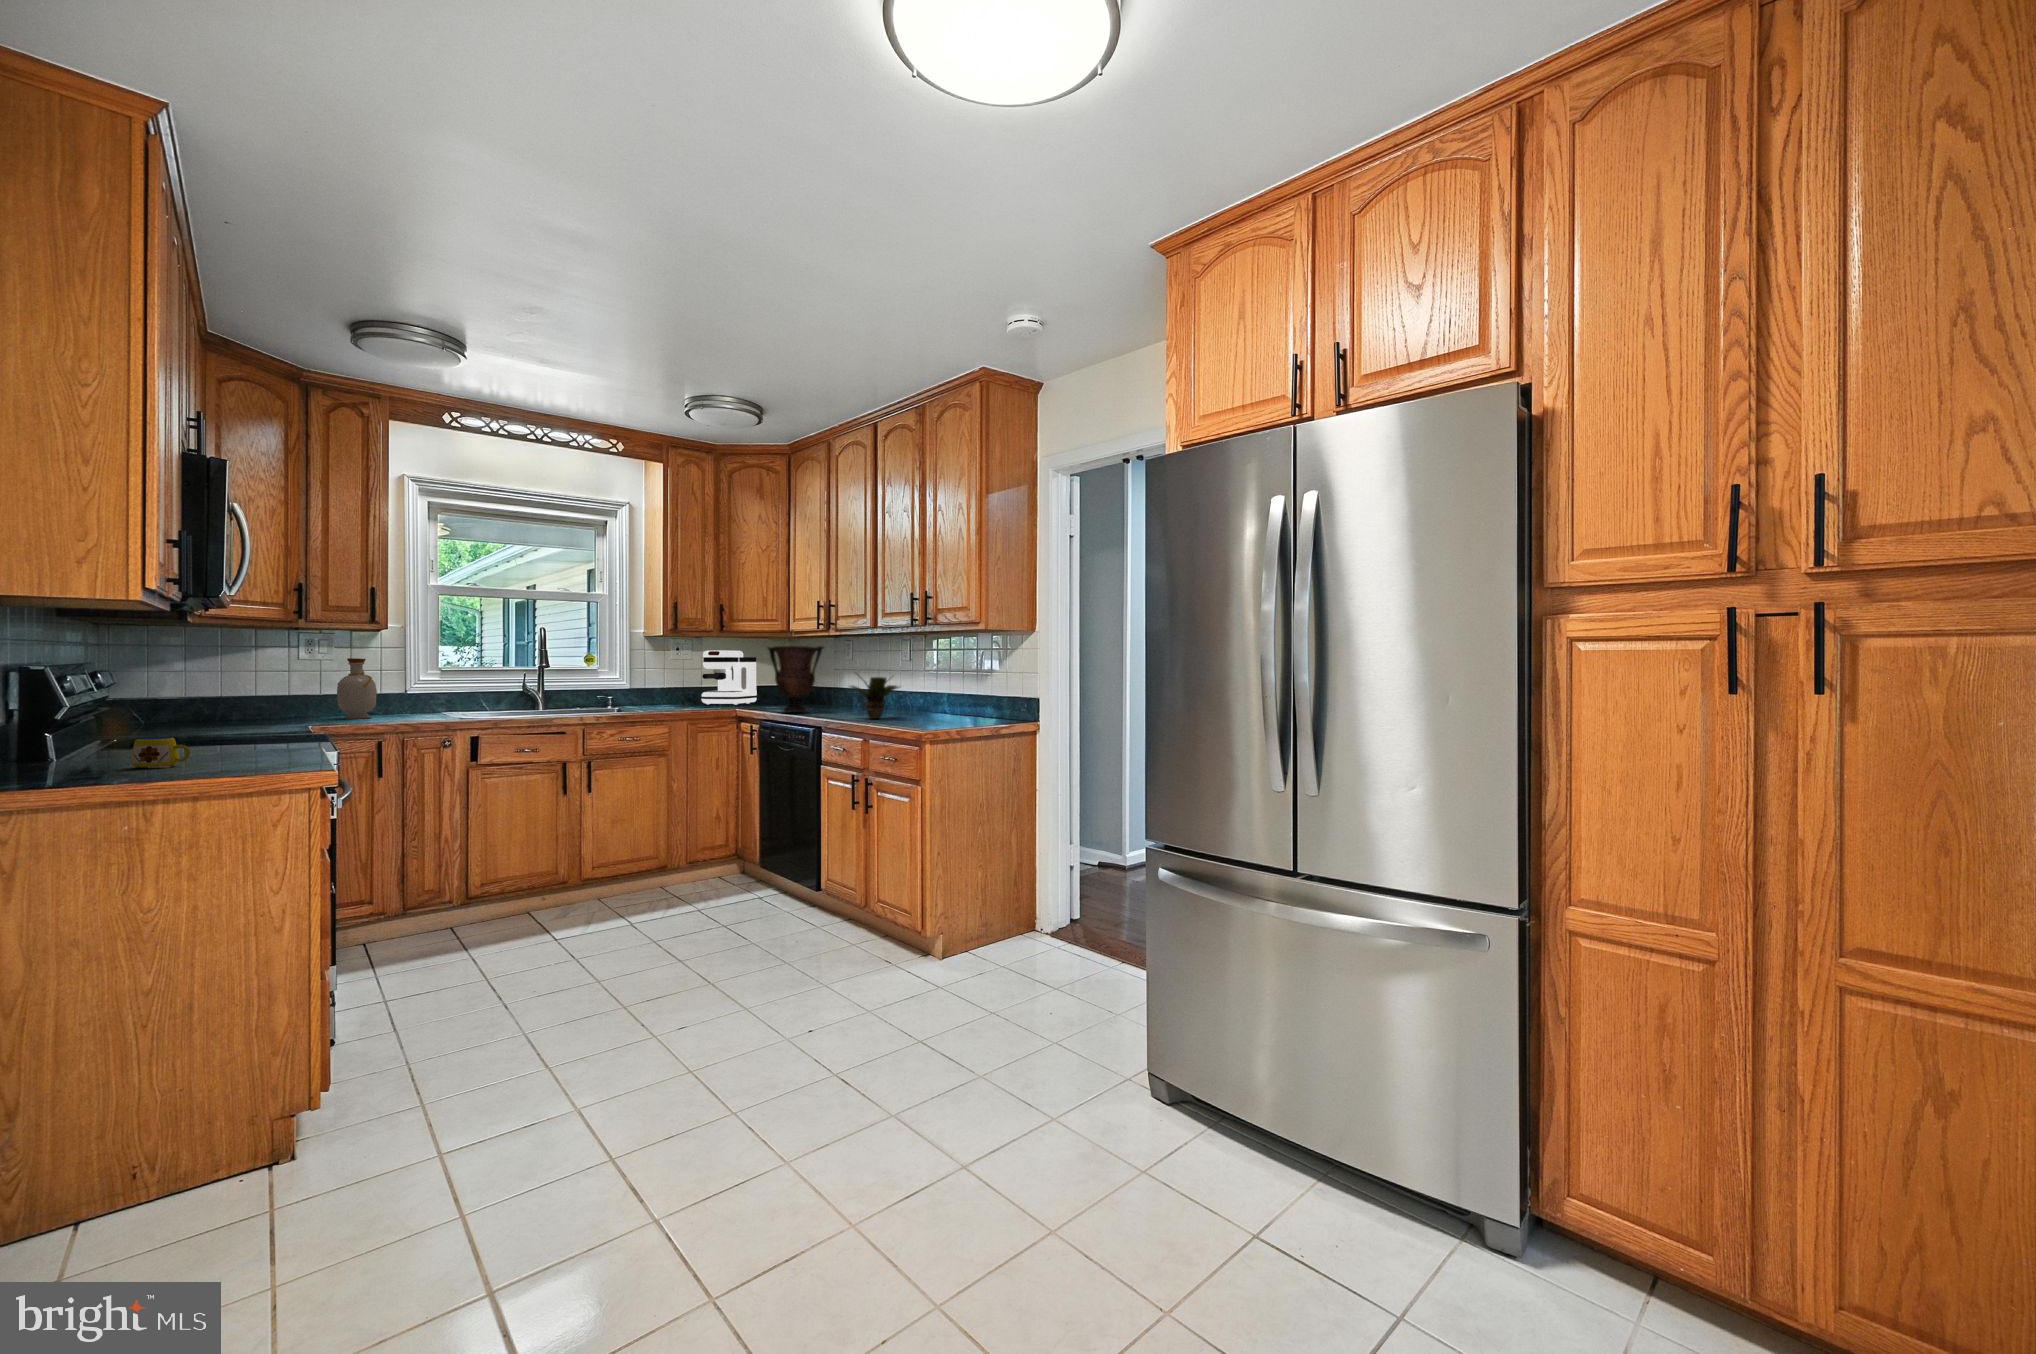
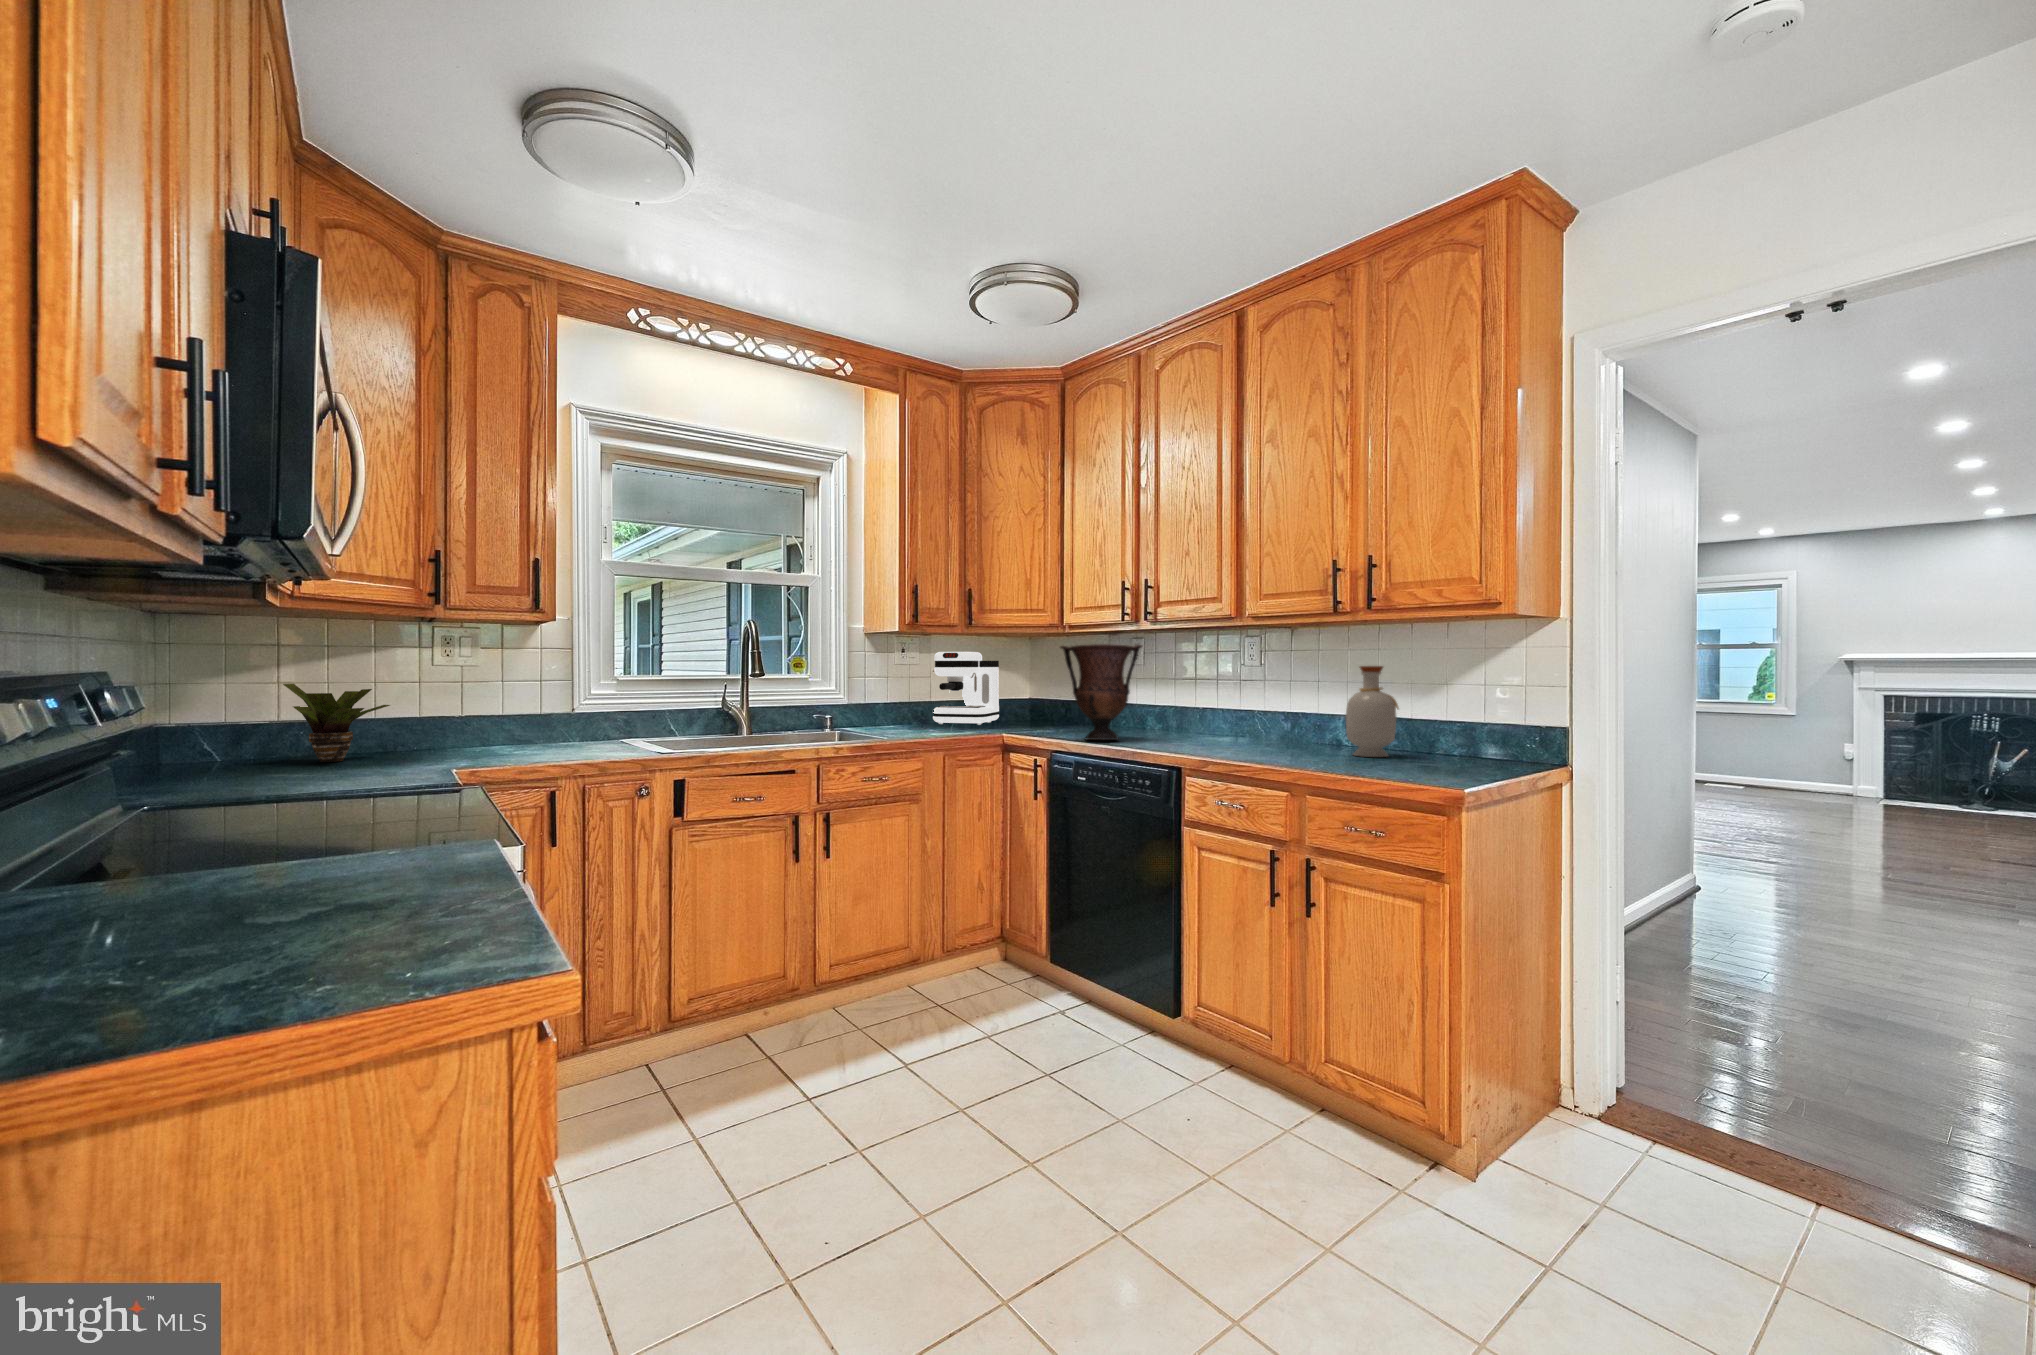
bottle: present [337,658,377,719] -> present [1346,666,1399,757]
potted plant: present [850,677,899,719] -> present [283,684,390,762]
mug: present [131,738,190,768] -> none [103,850,239,933]

